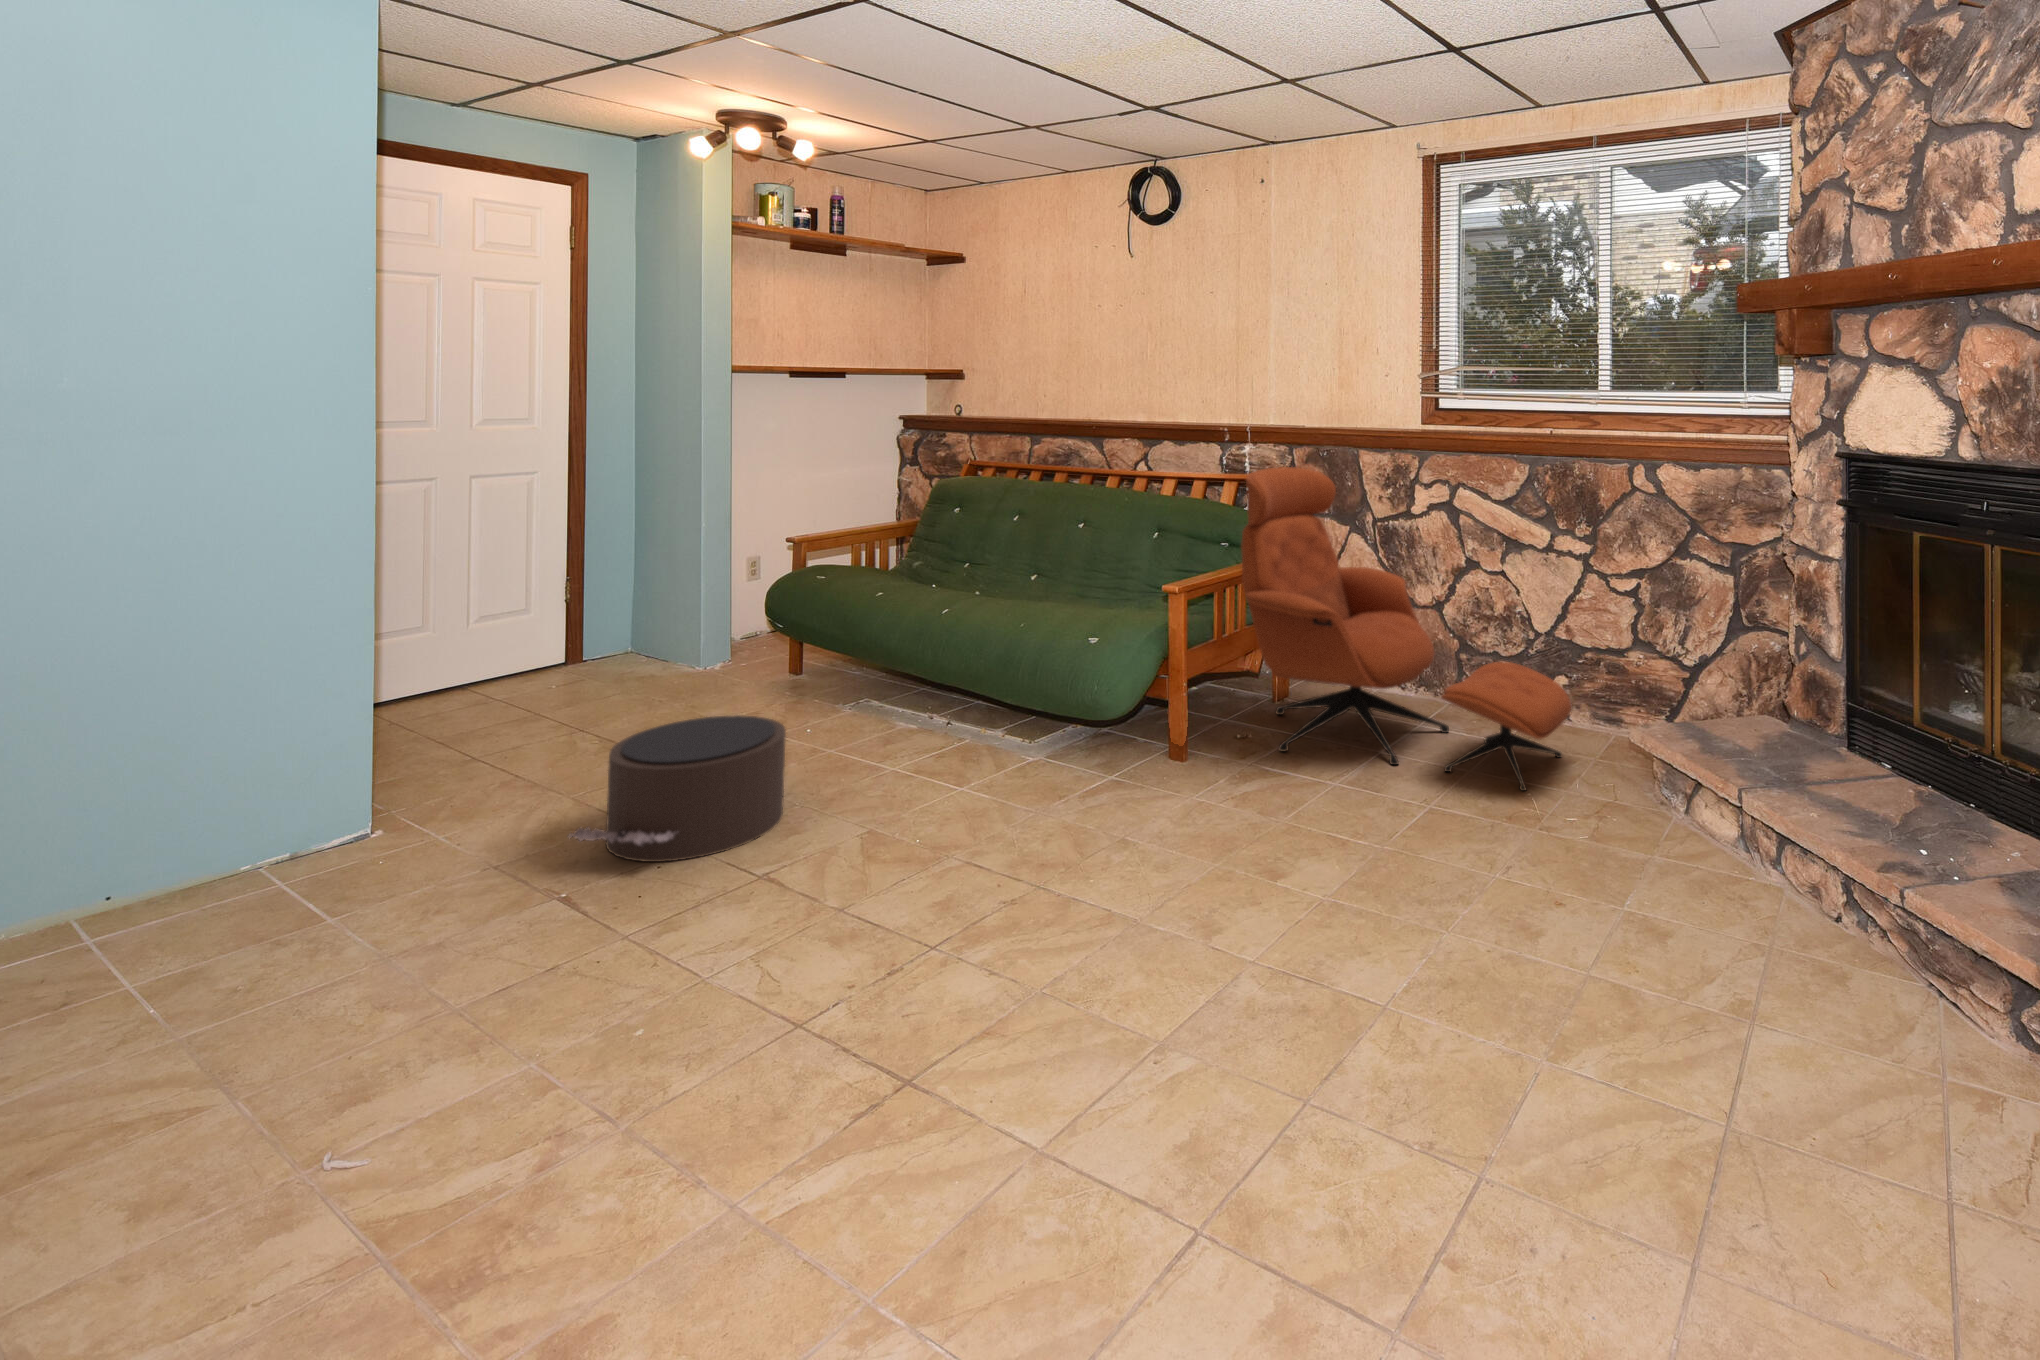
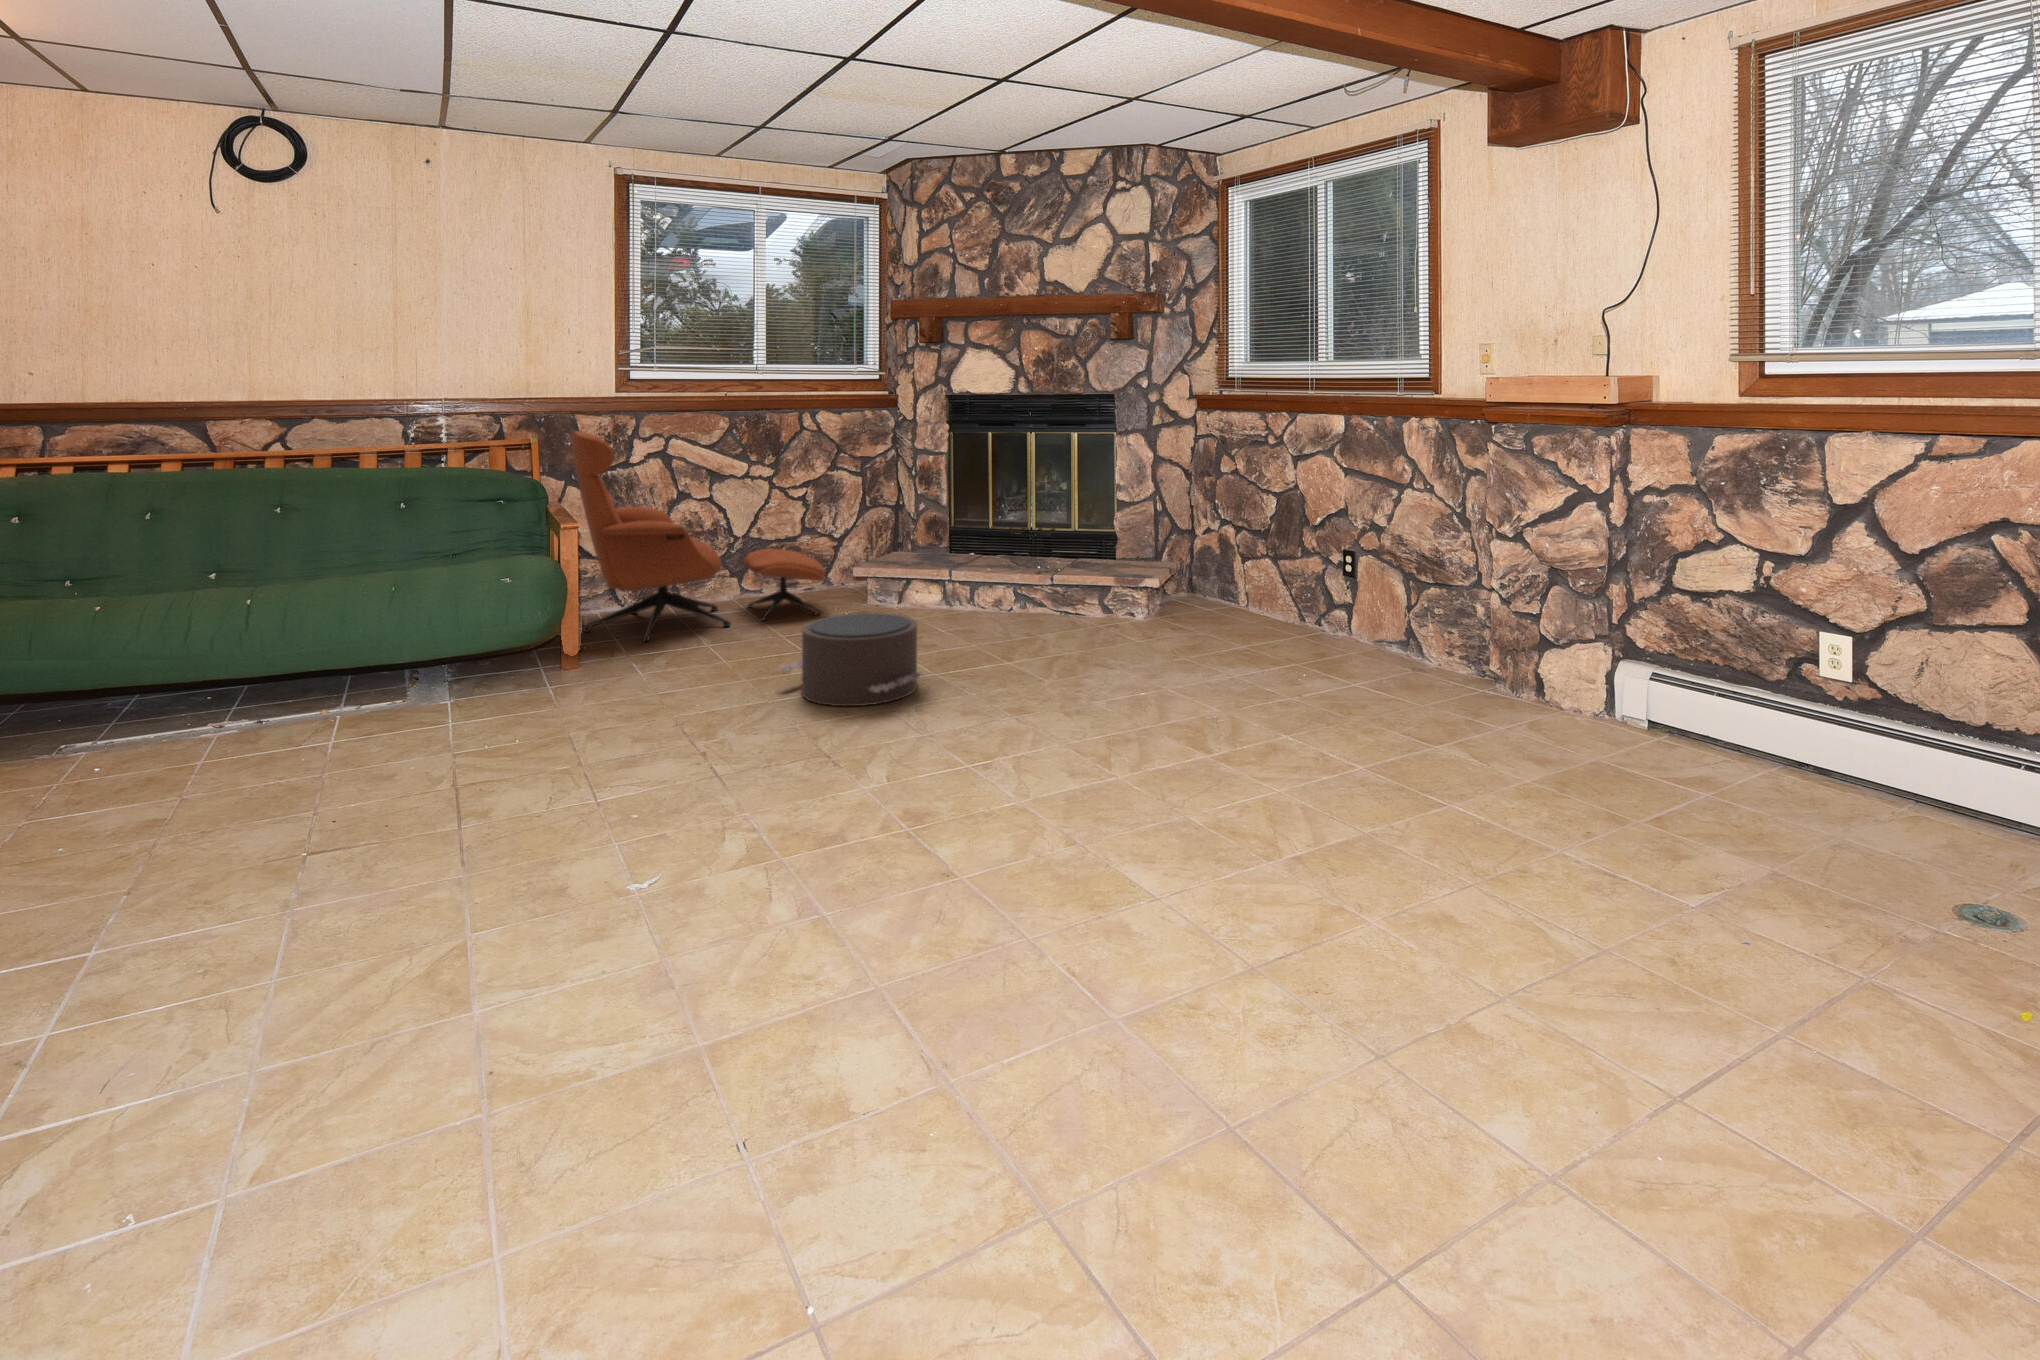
pouf: present [567,715,786,862] -> present [781,613,921,706]

